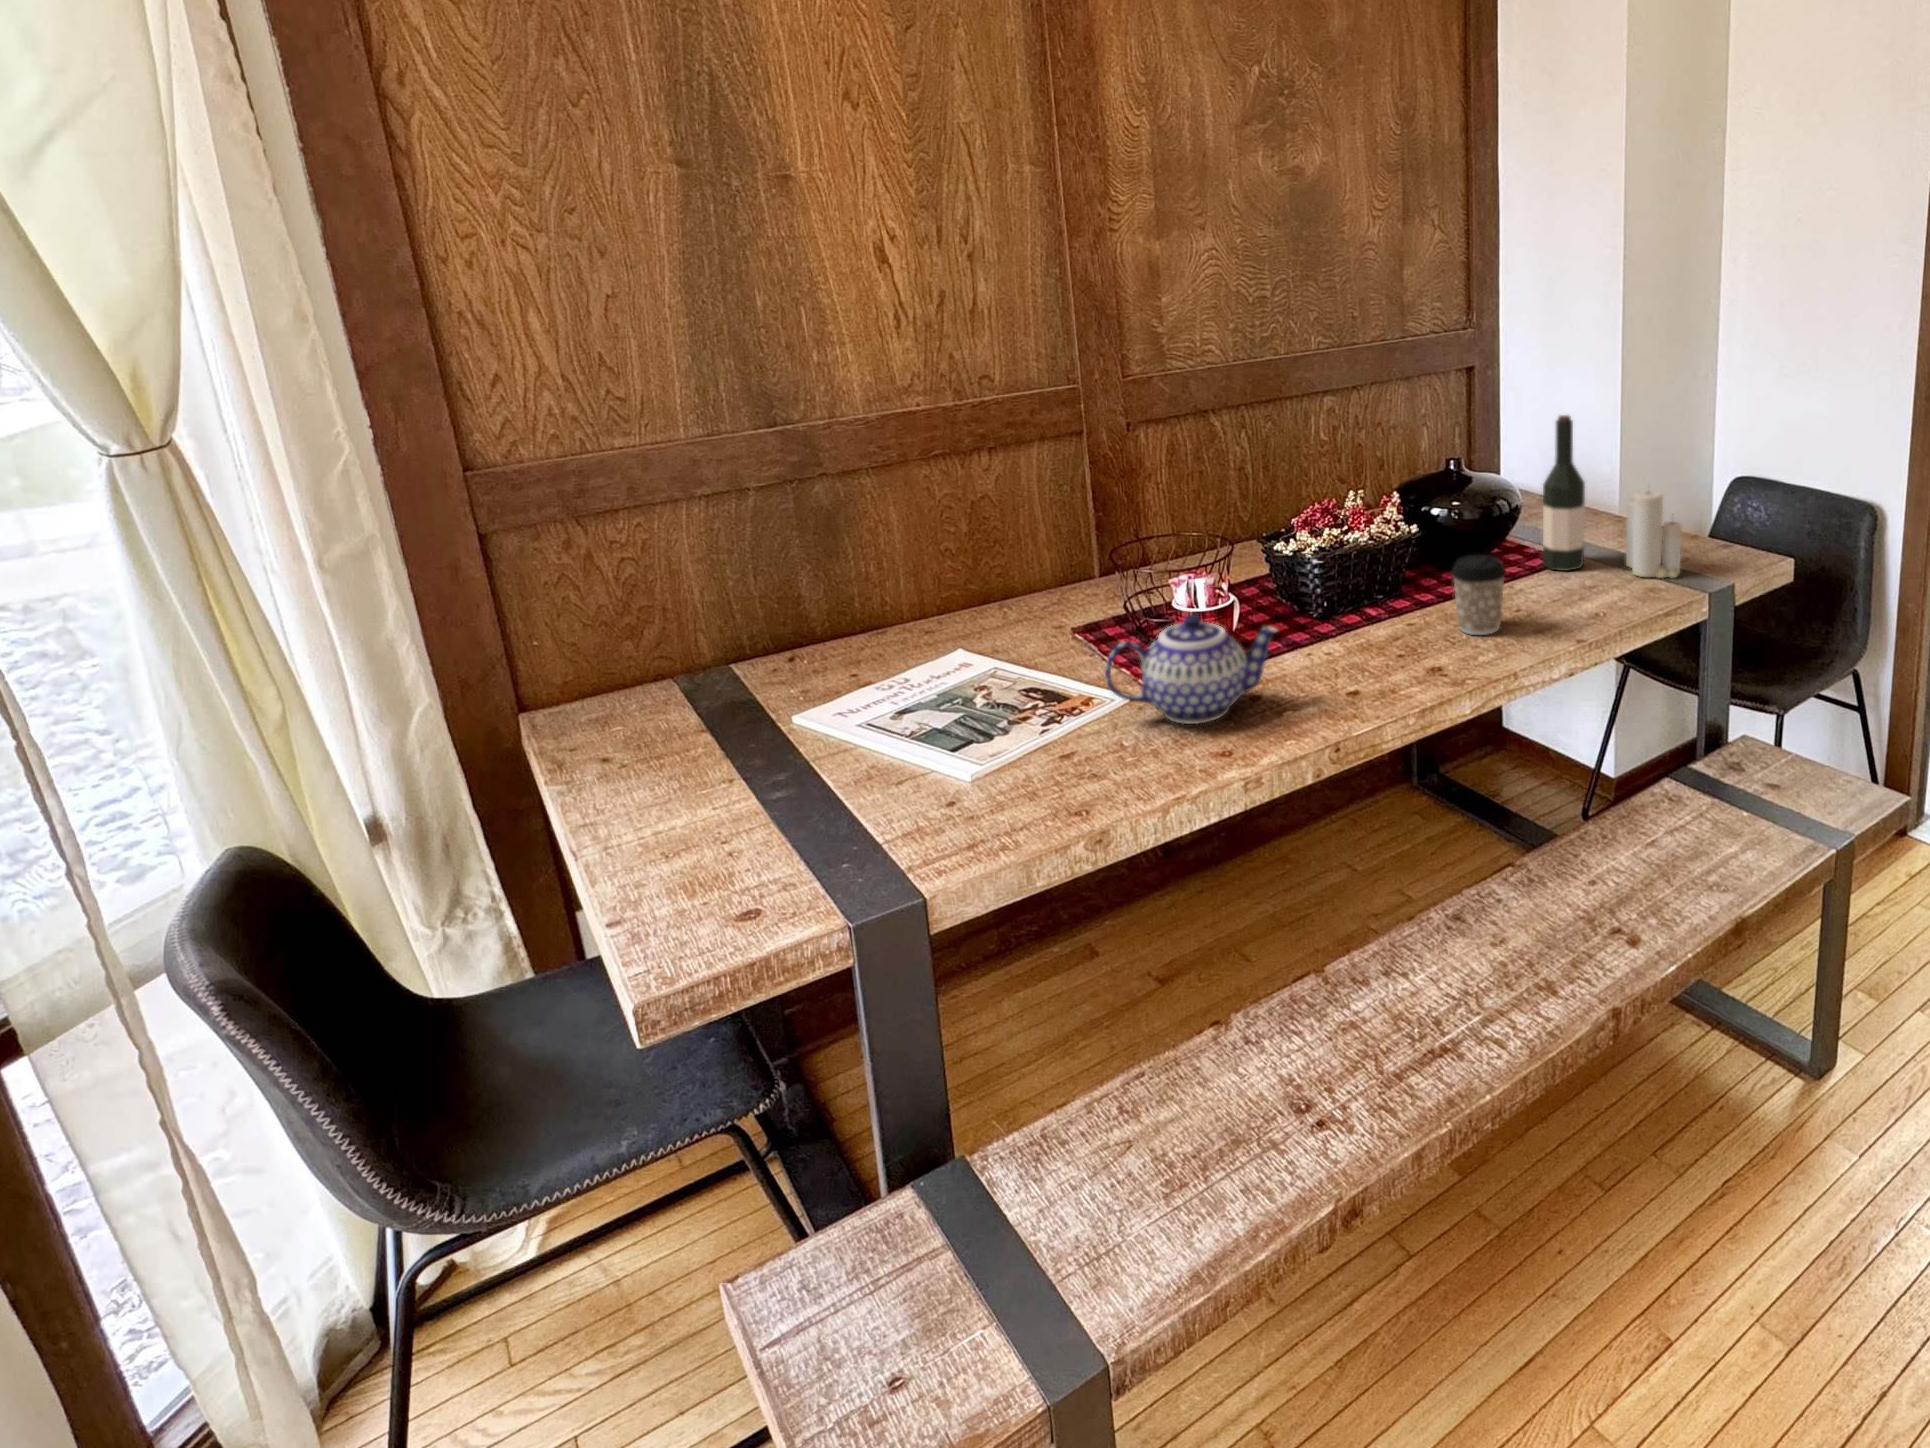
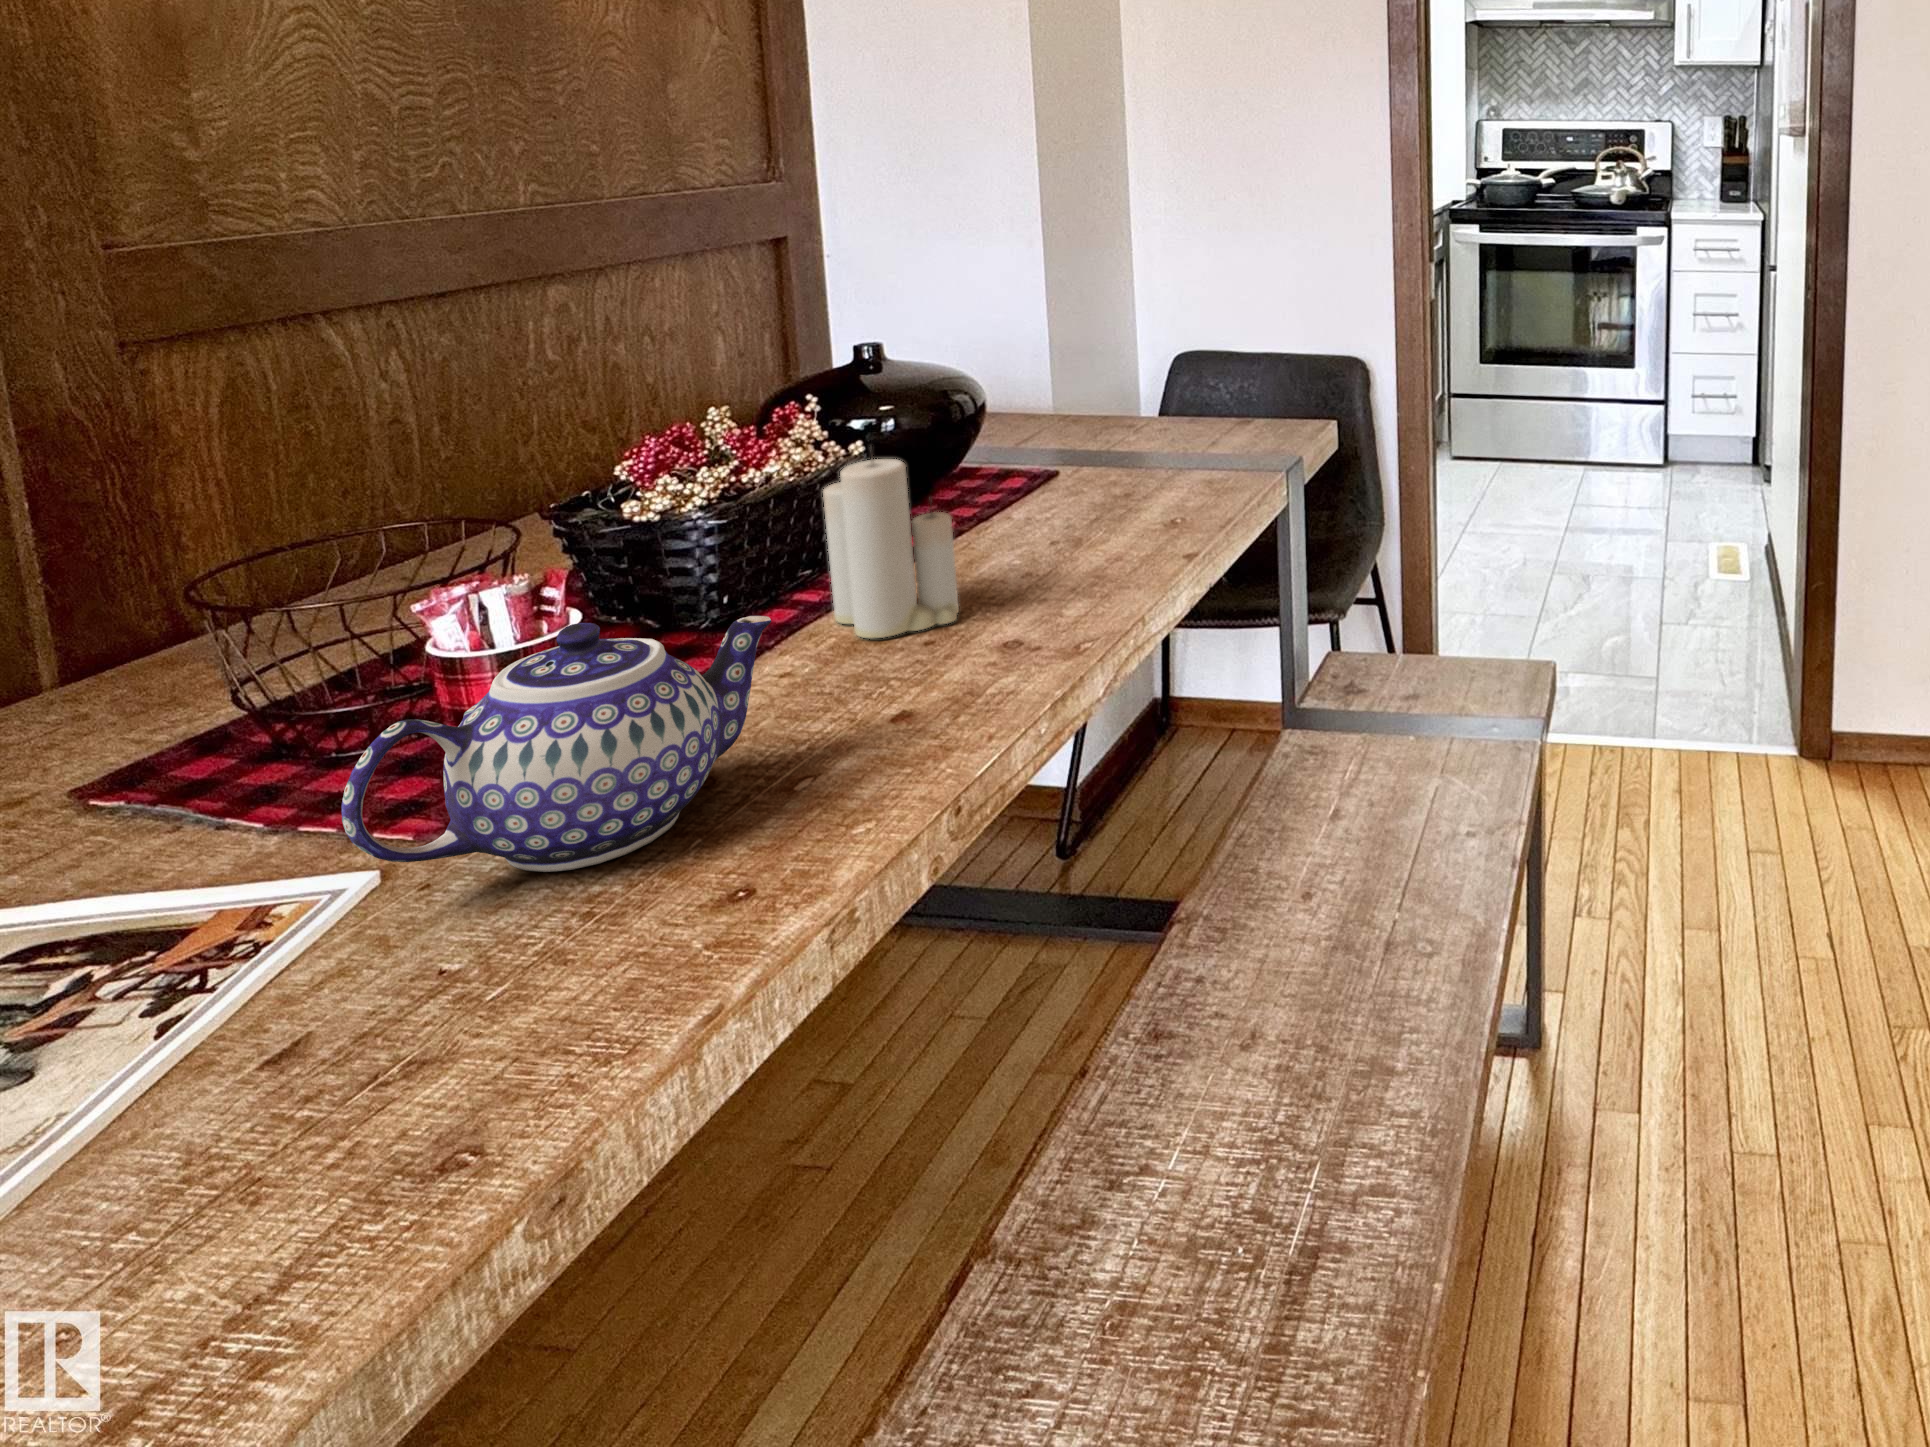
wine bottle: present [1543,415,1585,571] -> none [1046,252,1115,478]
candle: present [1626,490,1681,578] -> present [823,459,959,638]
coffee cup: present [1452,555,1506,635] -> none [994,448,1088,576]

